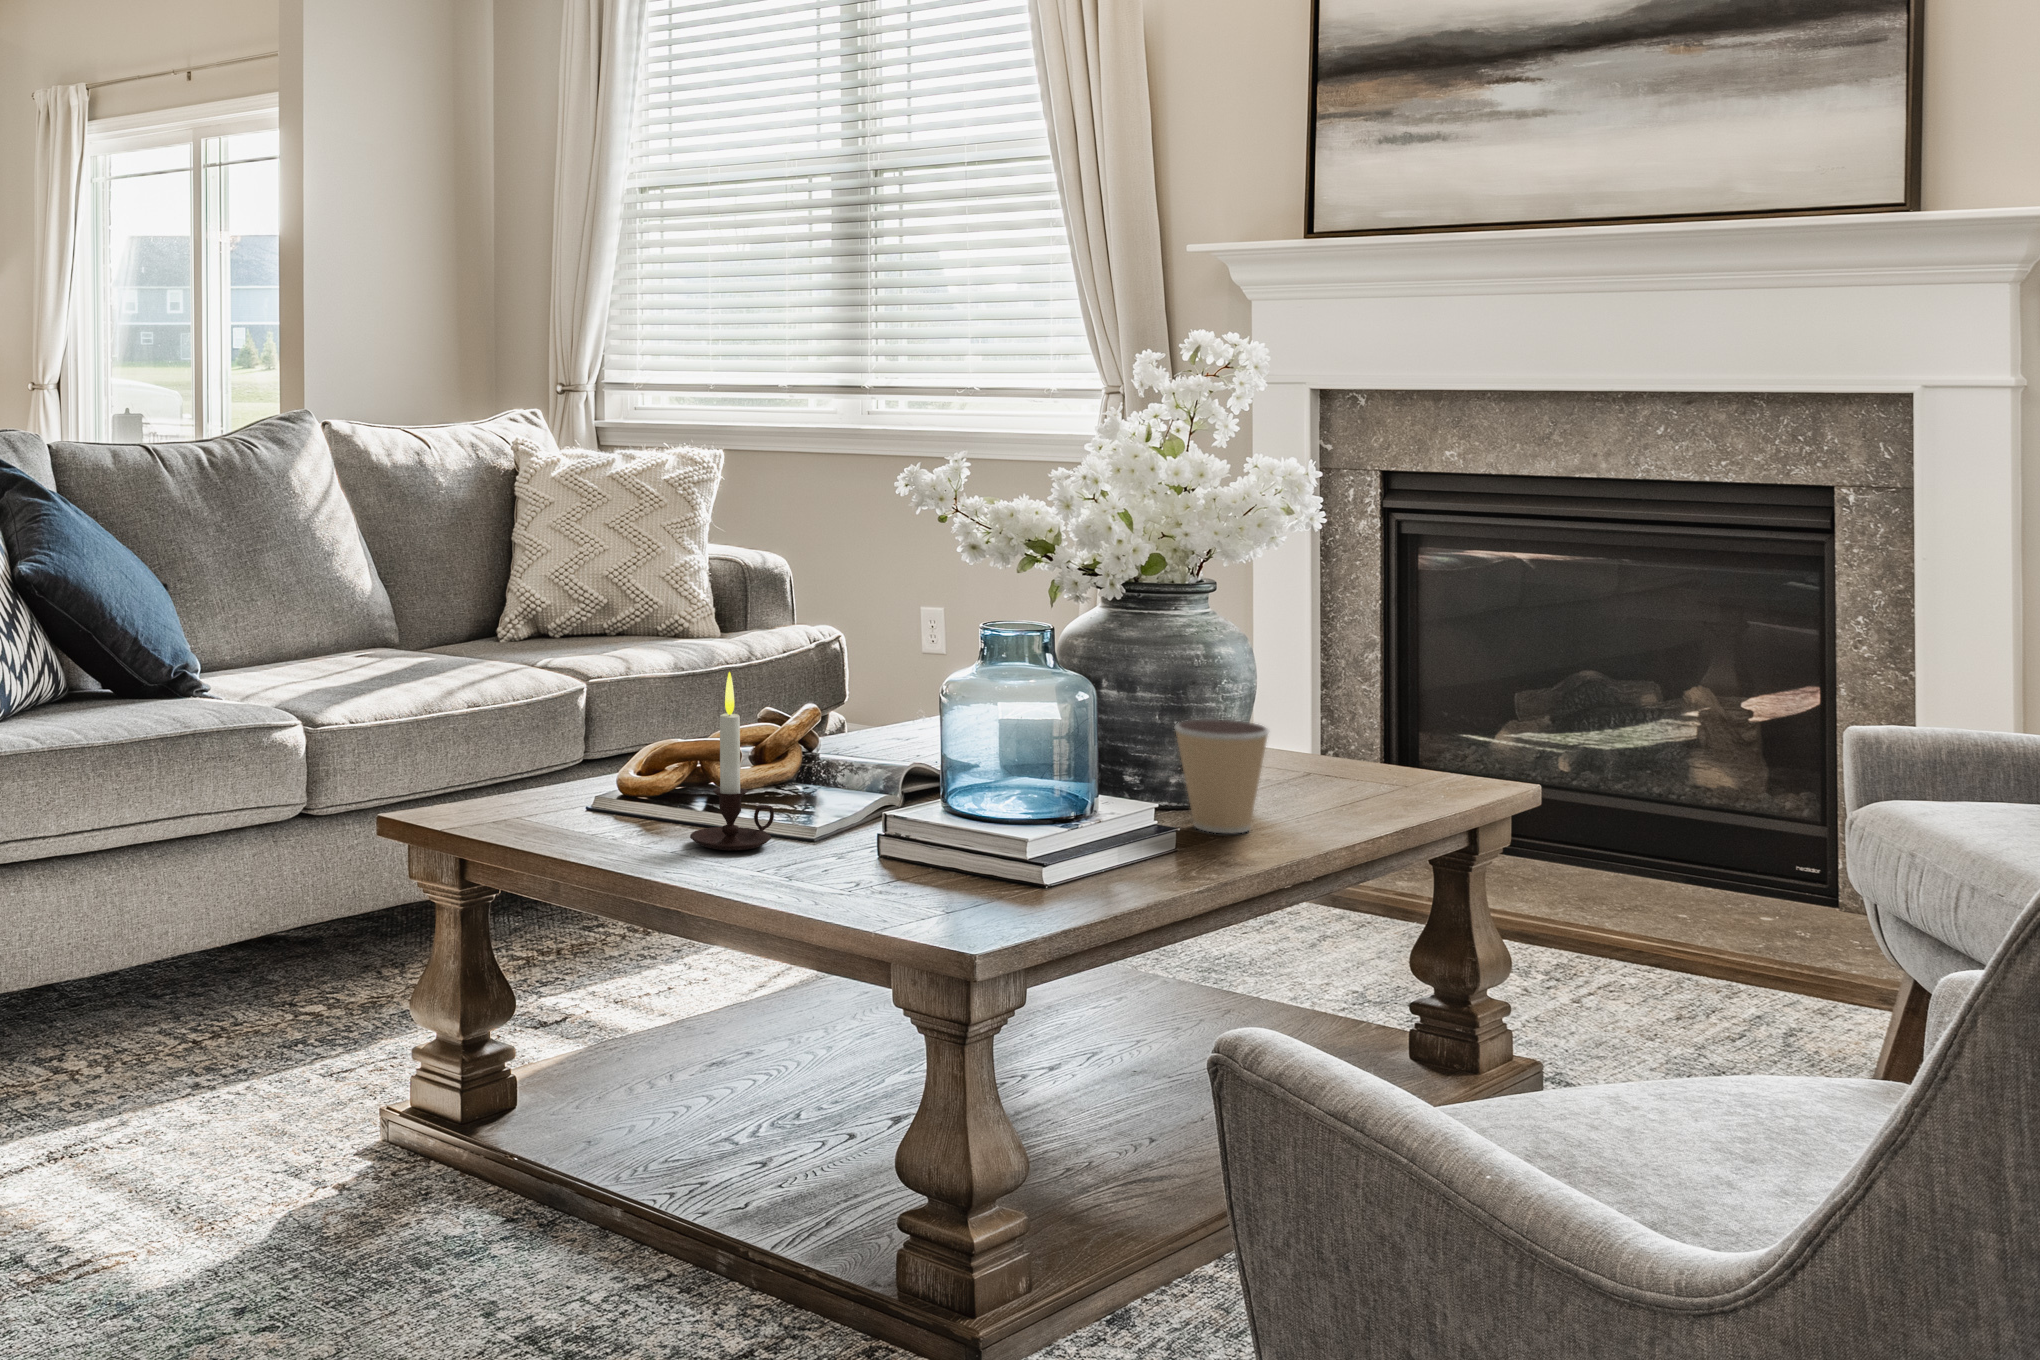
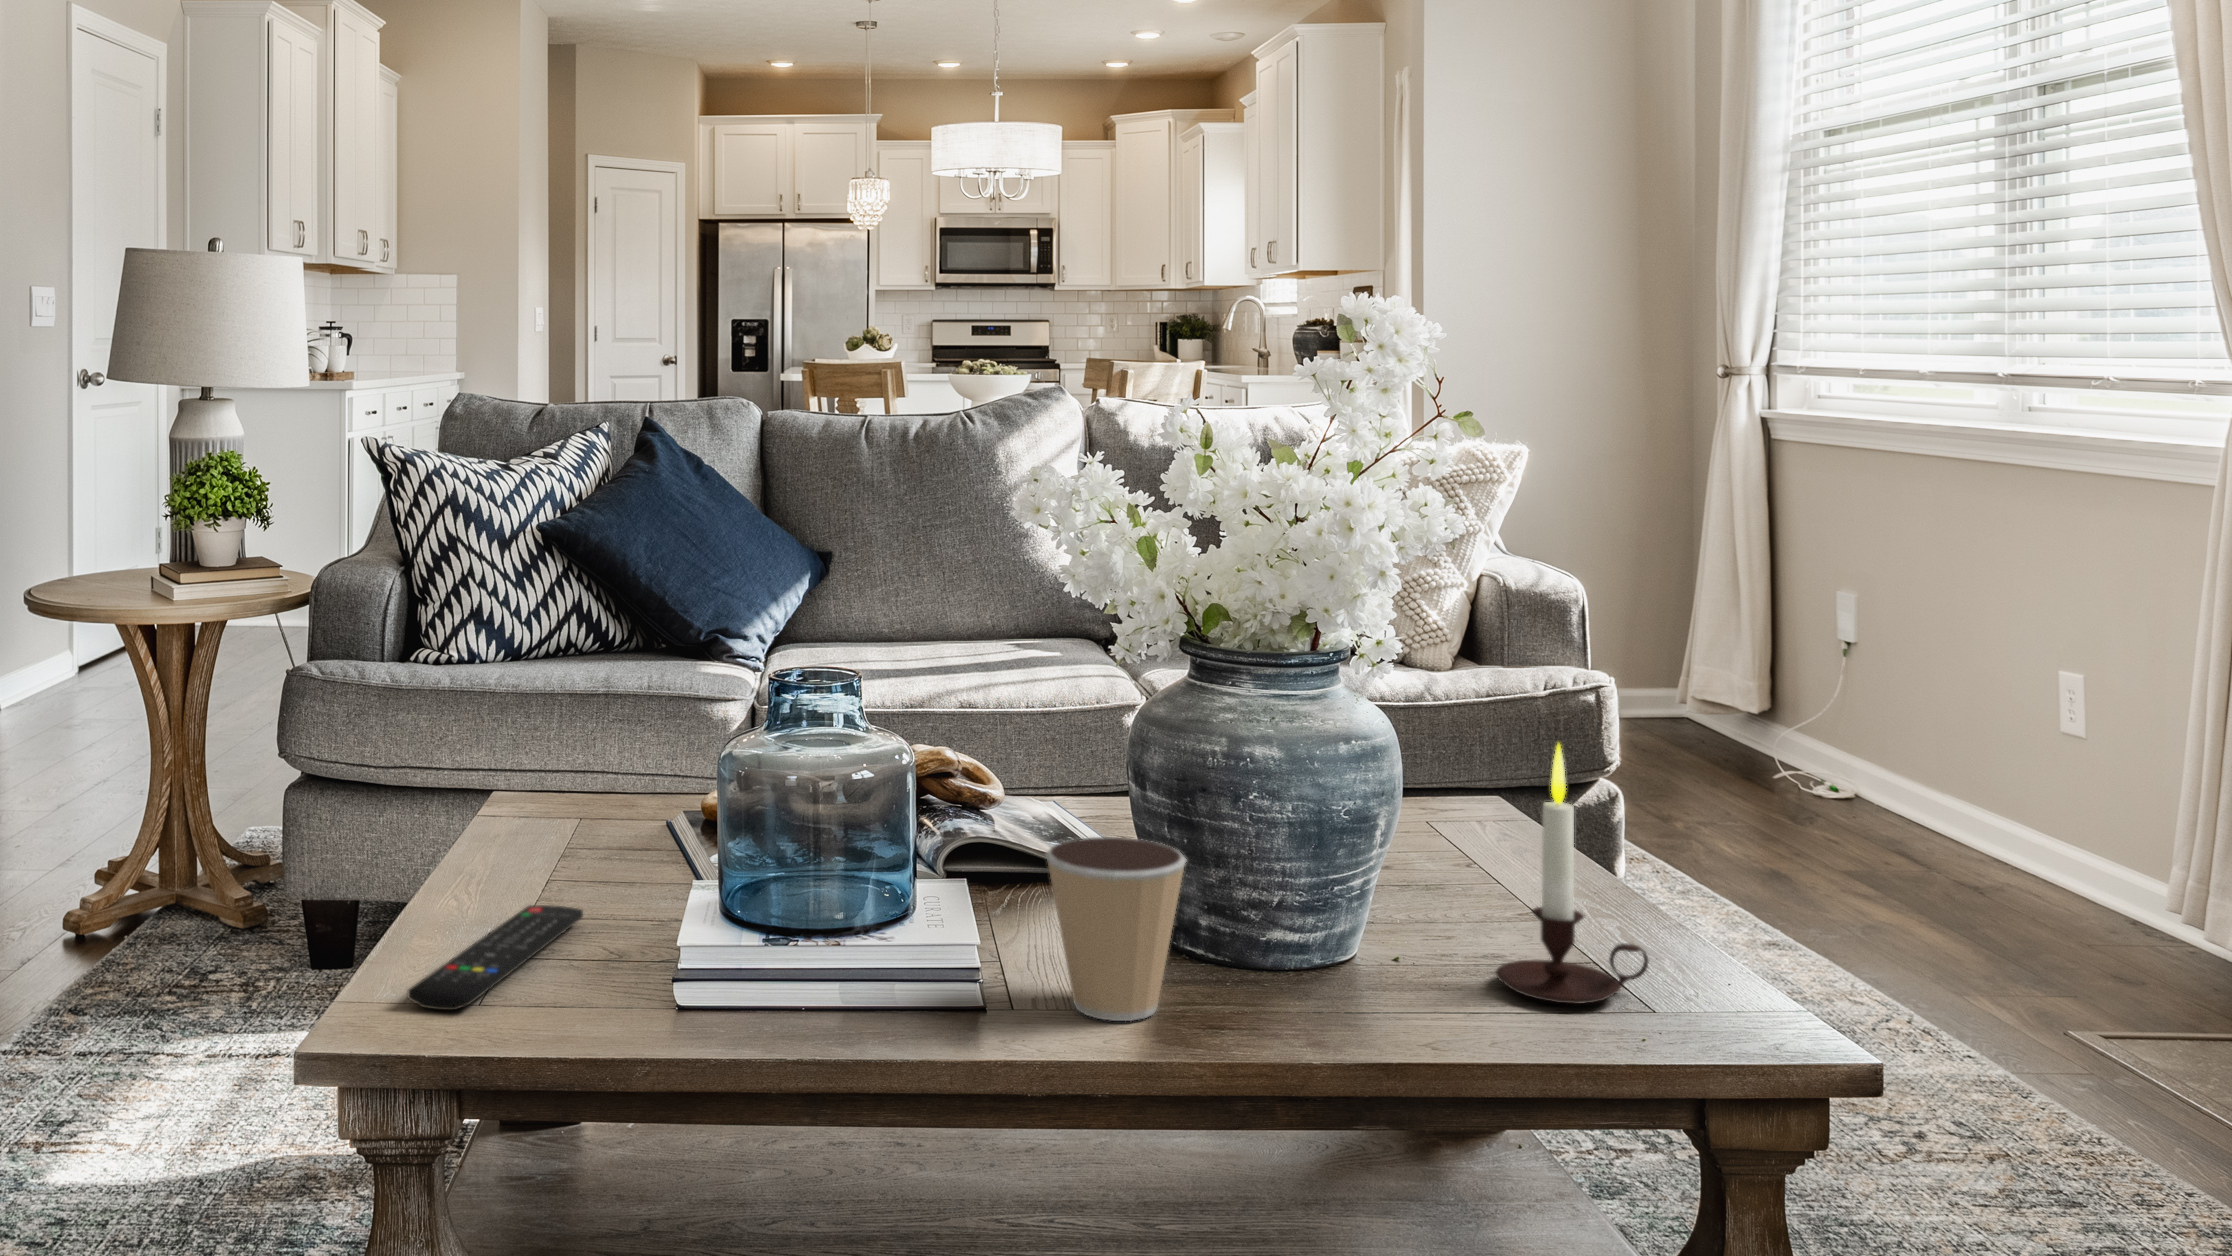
candle: present [690,672,774,851] -> present [1496,744,1648,1004]
remote control: none [808,846,985,910] -> present [408,905,583,1010]

